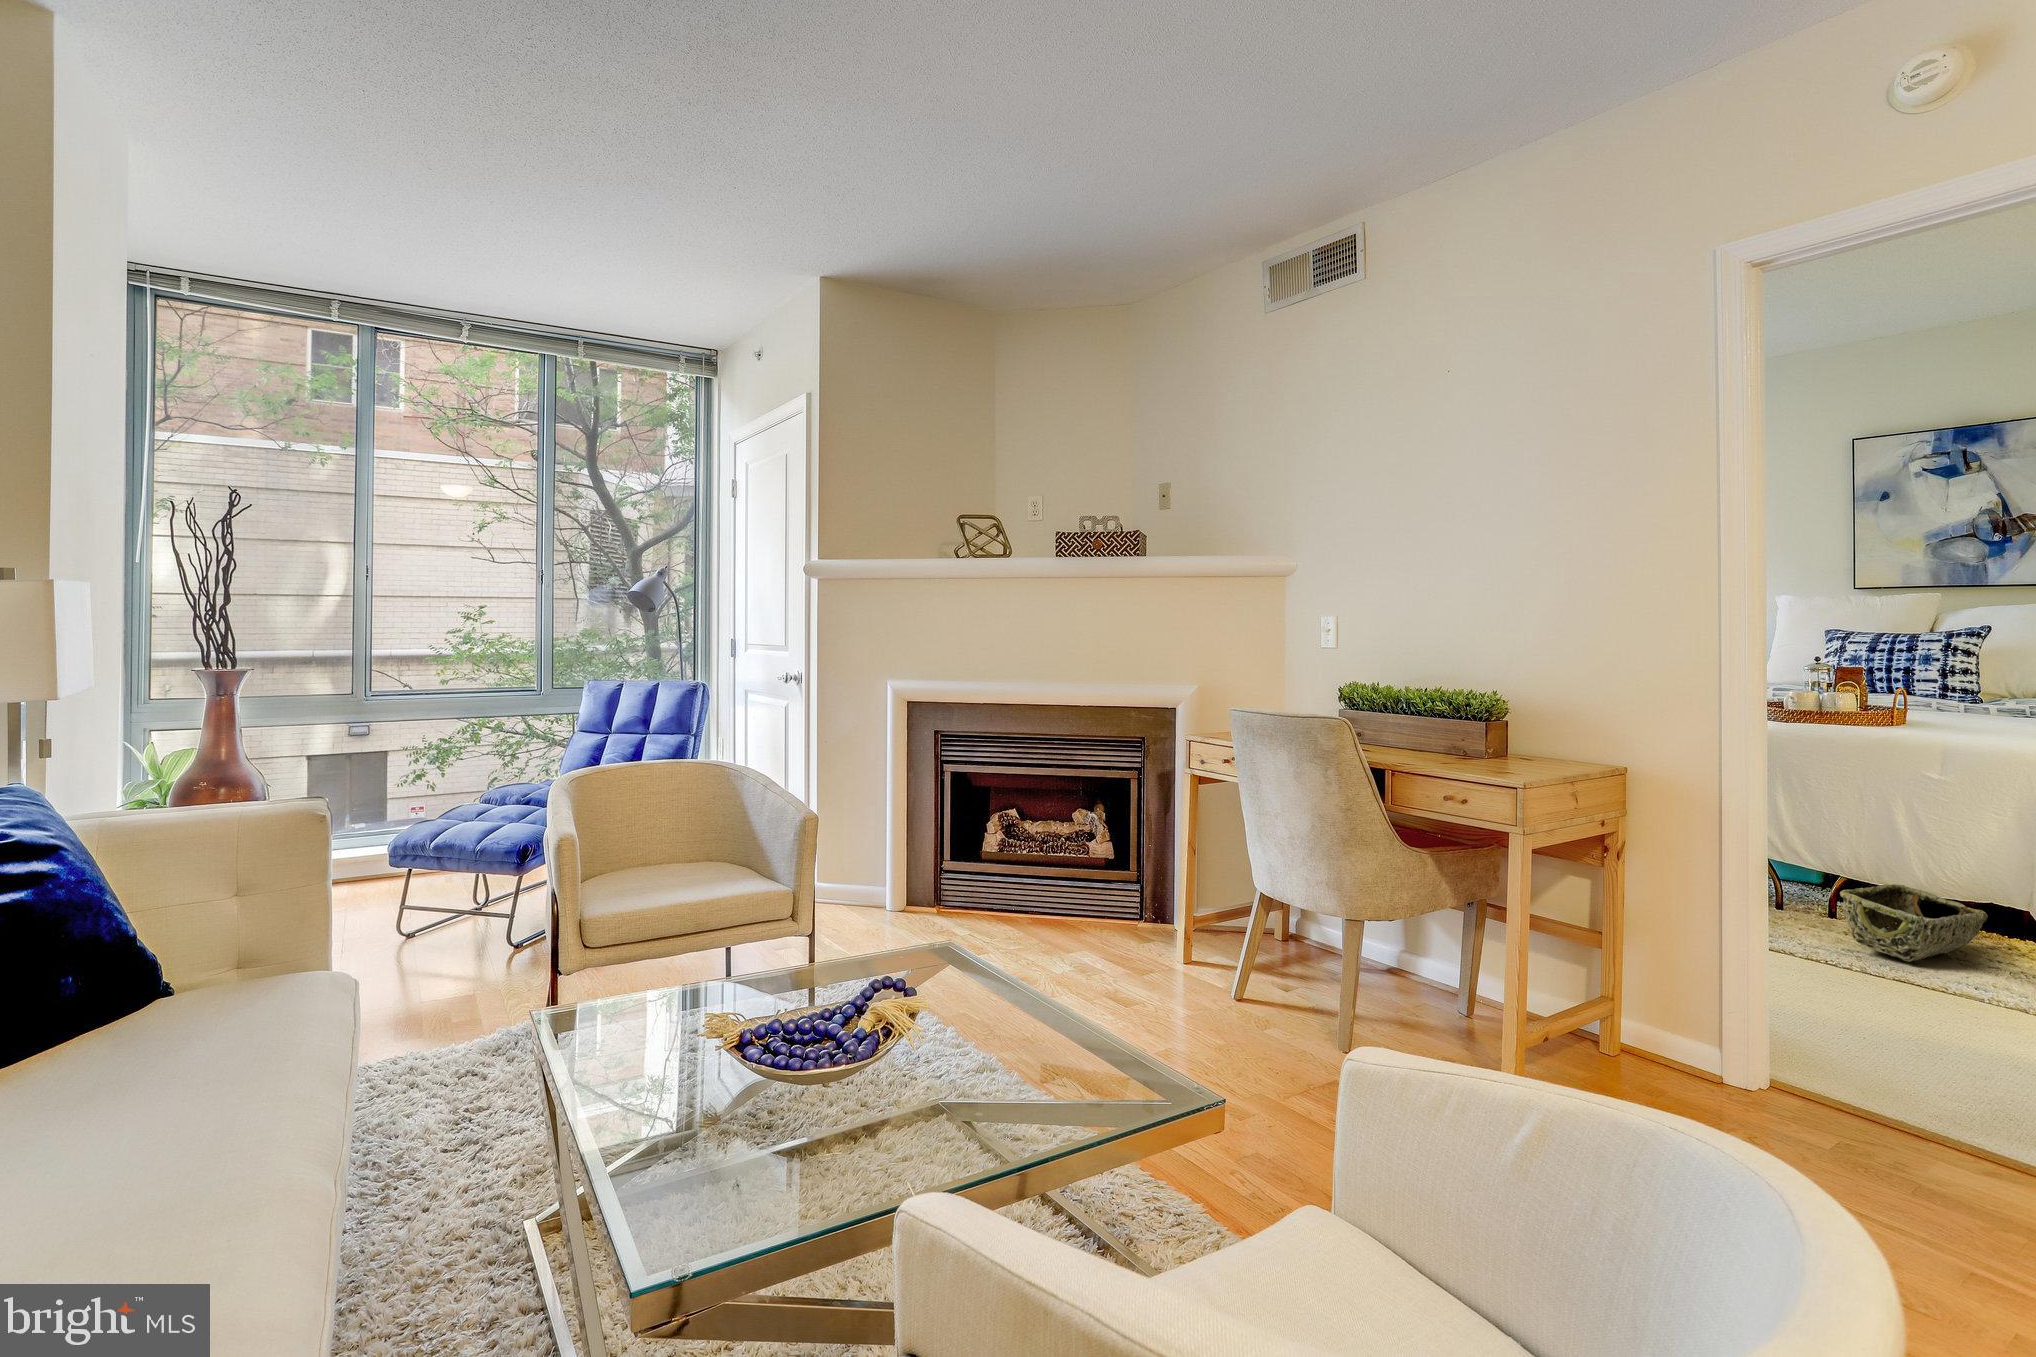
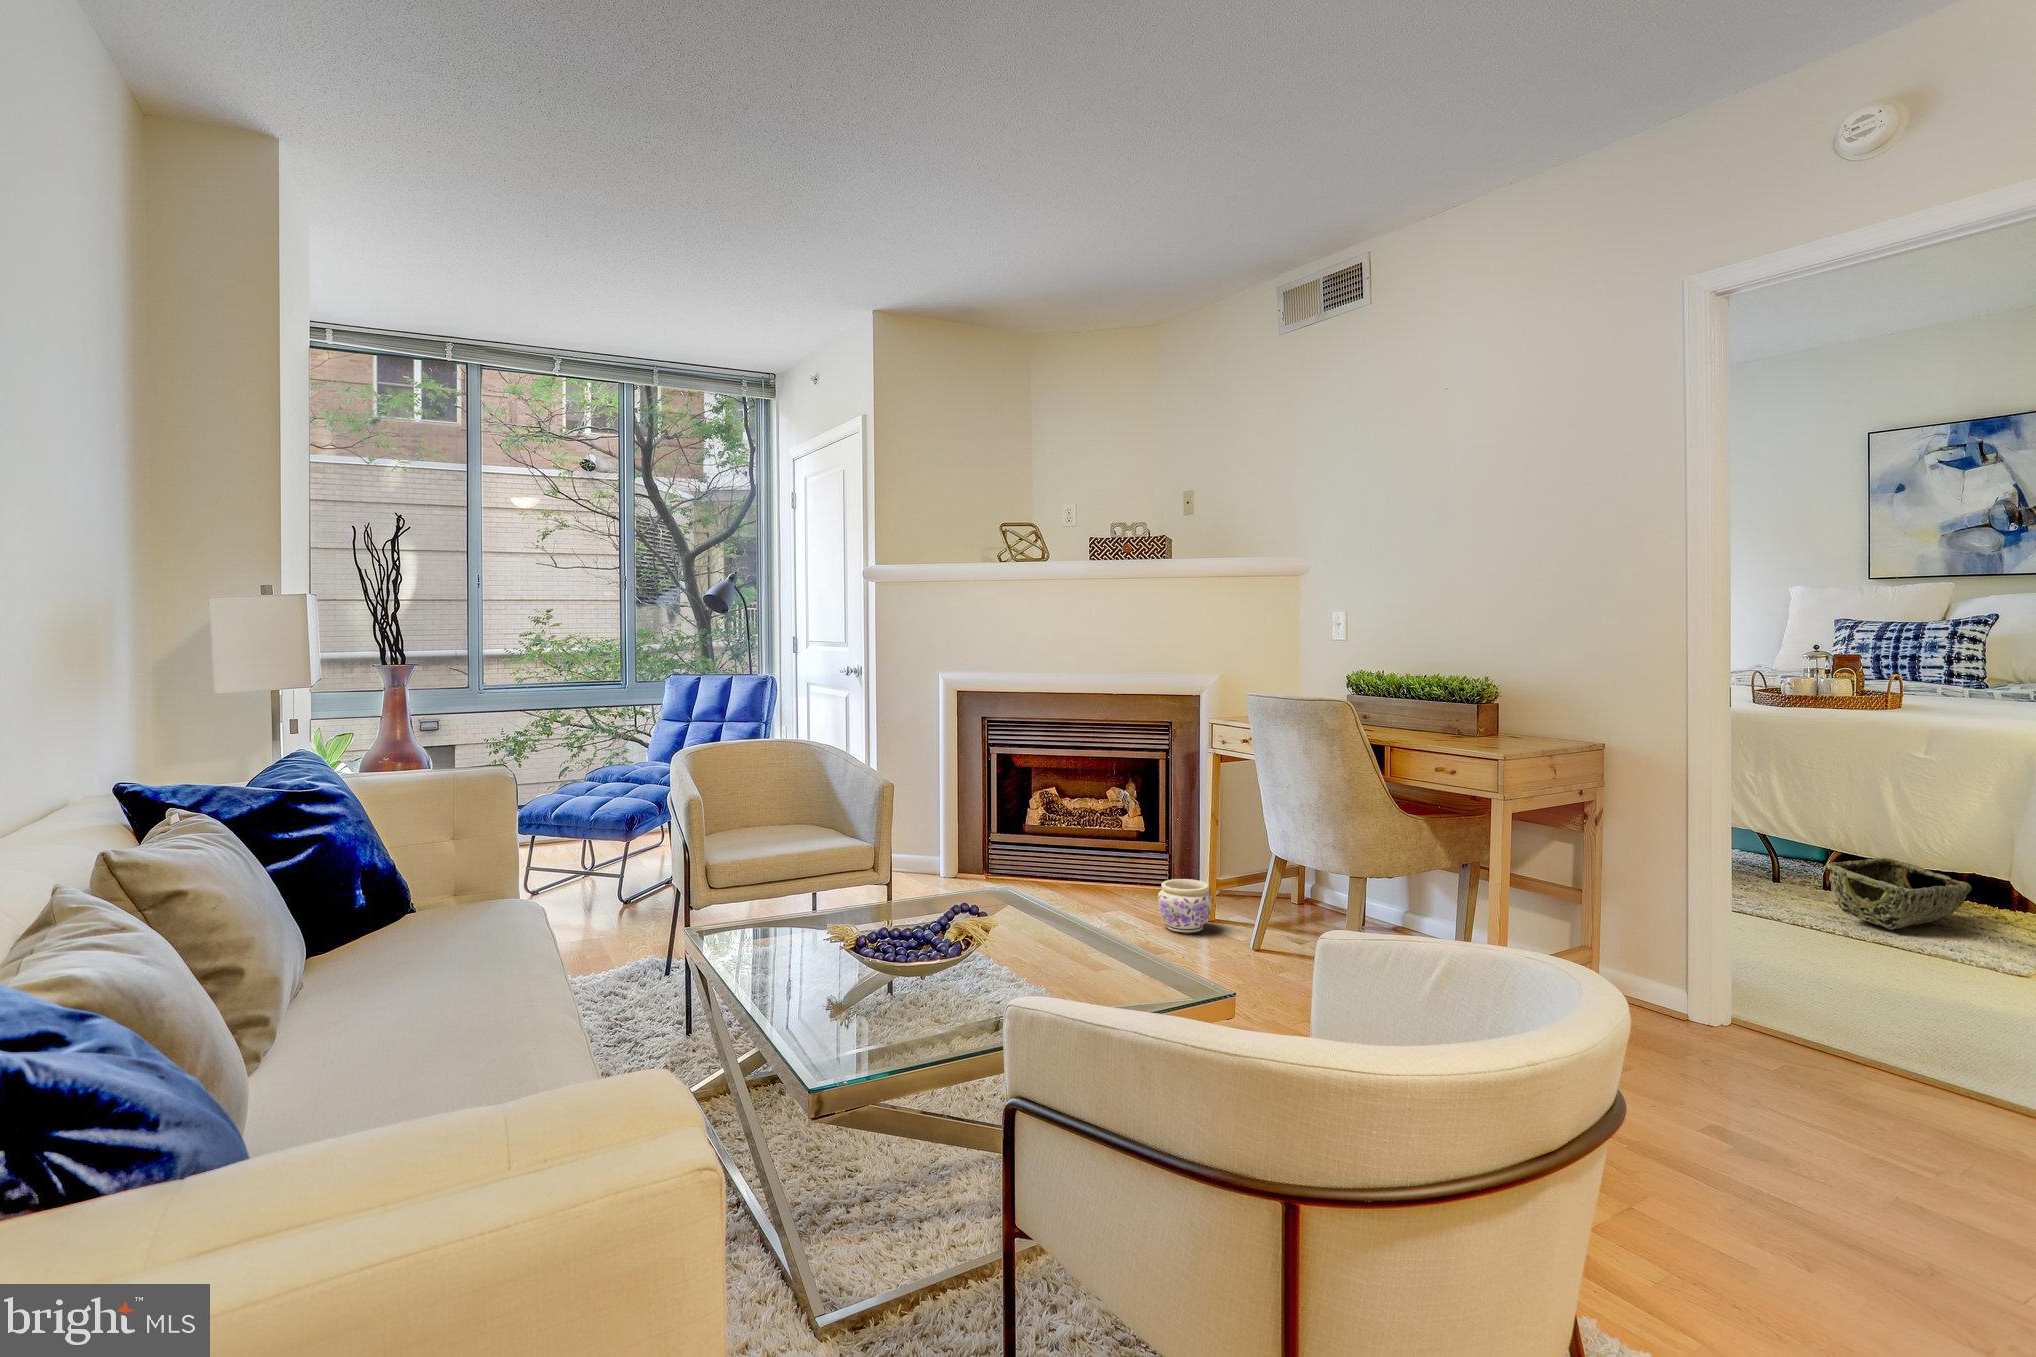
planter: none [1134,913,1193,974] -> present [1158,879,1212,934]

